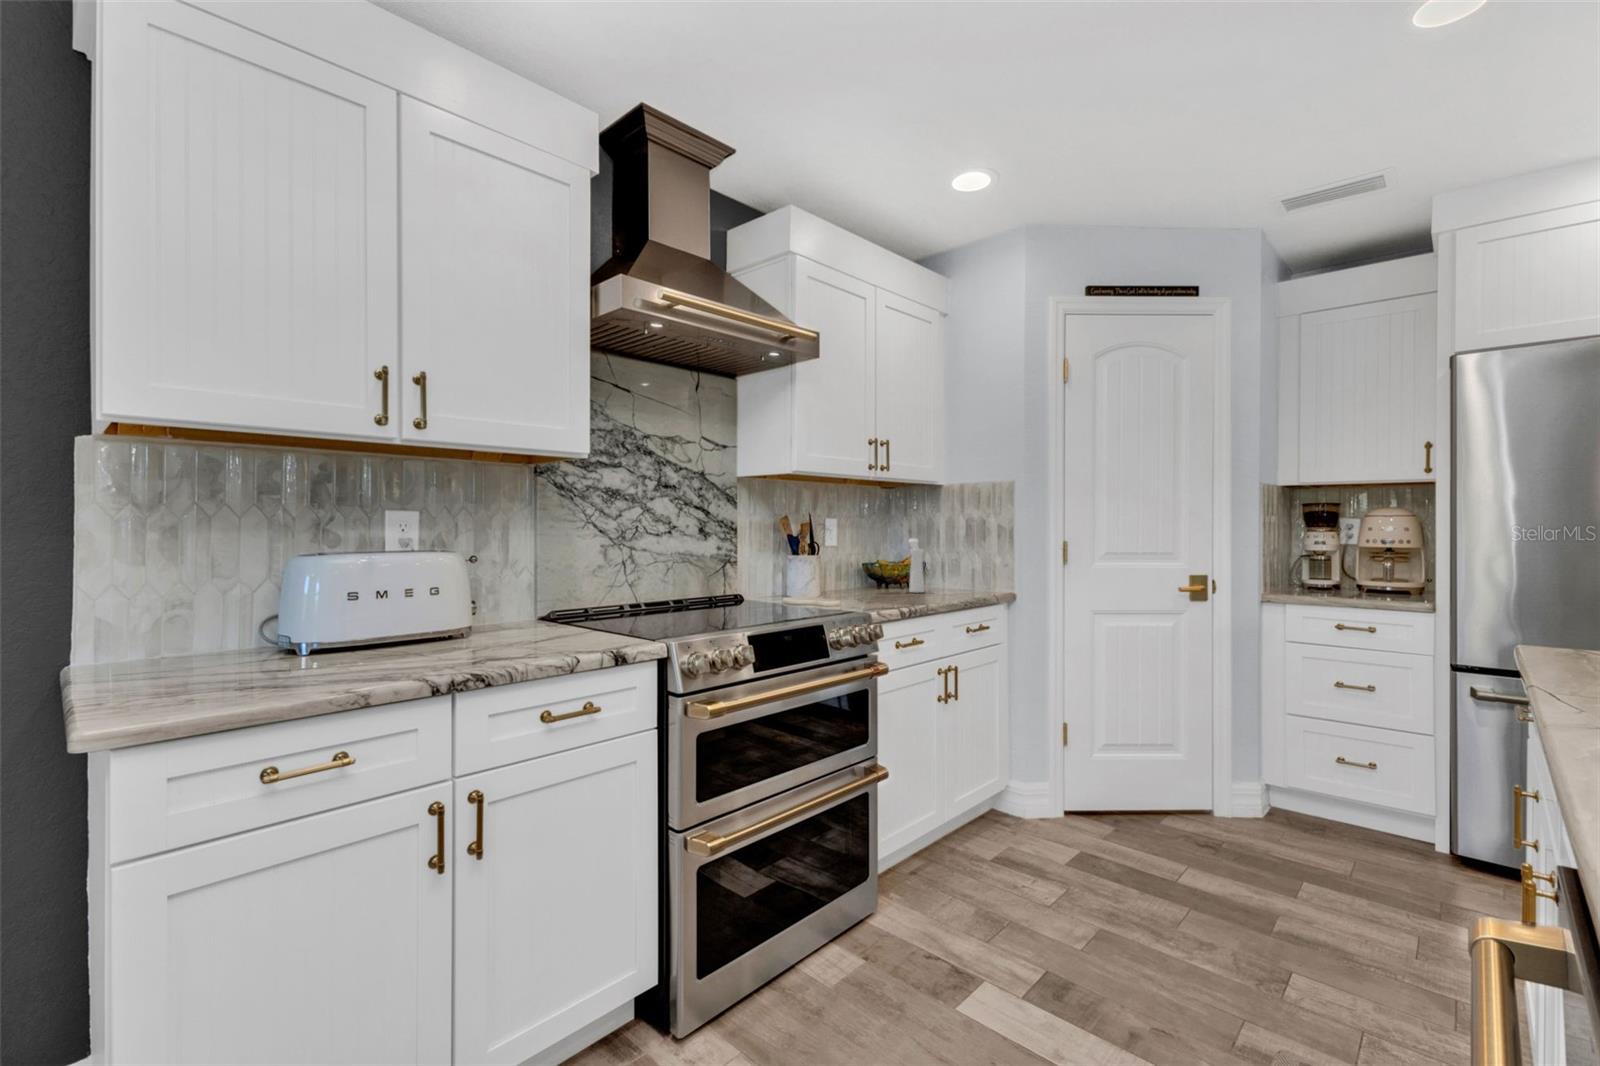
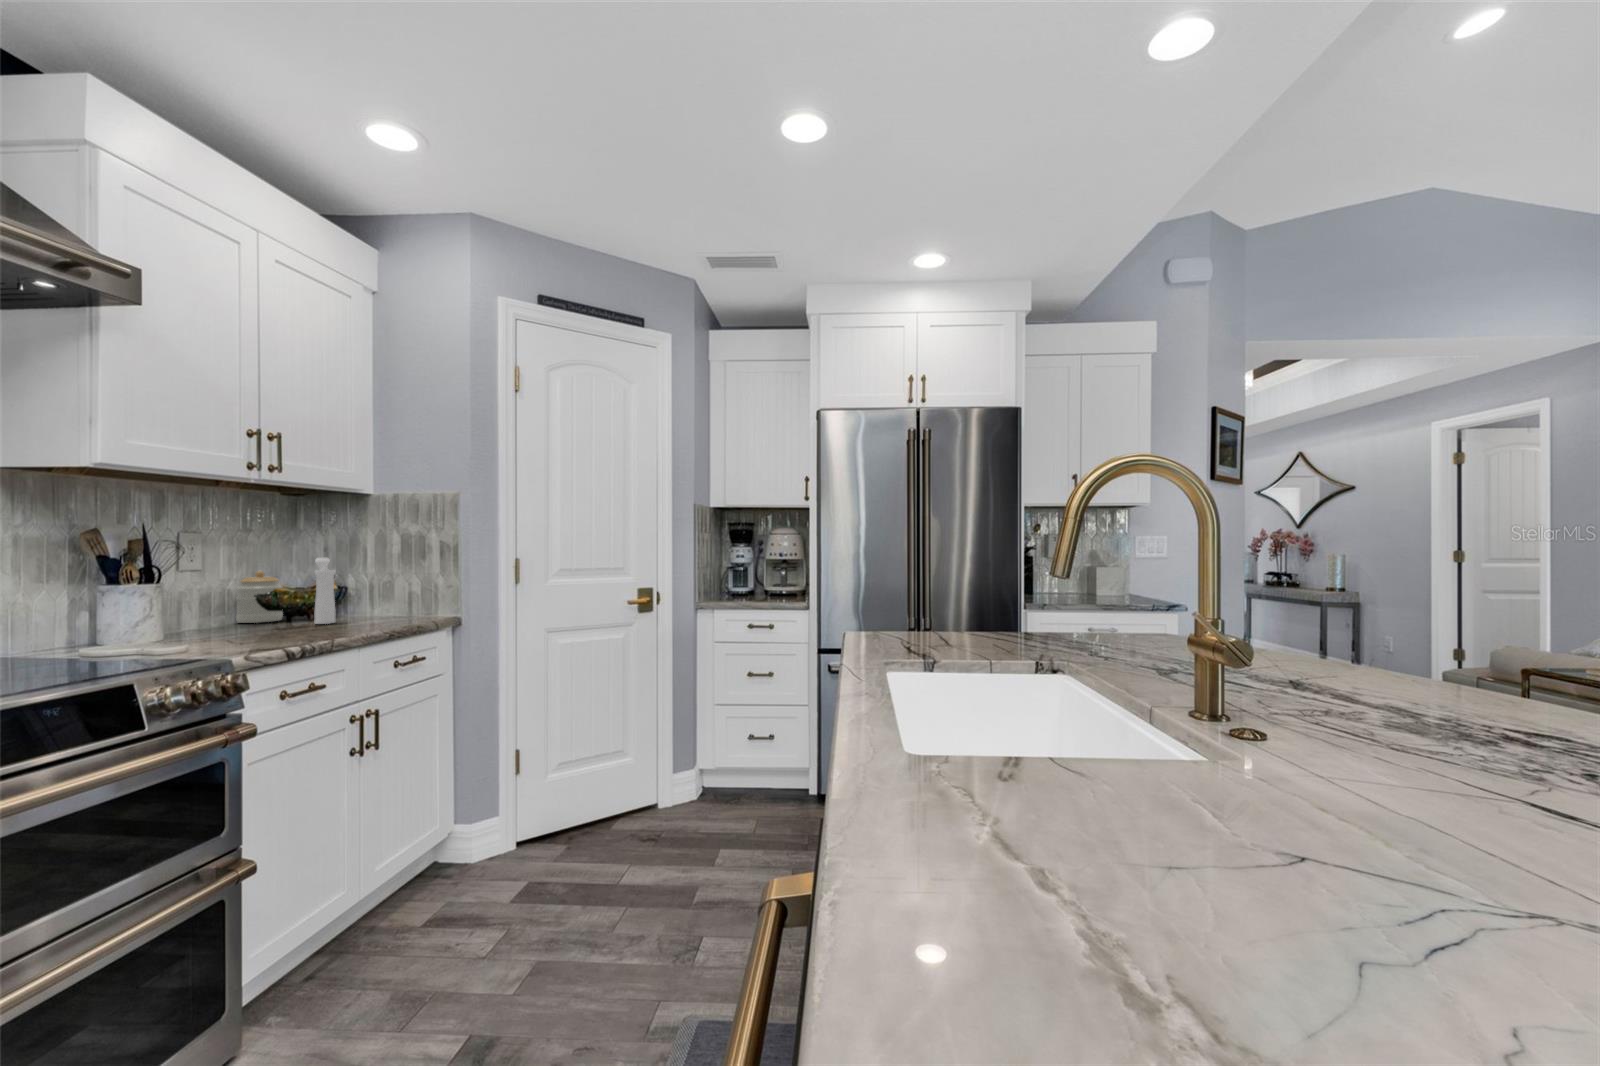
jar: none [856,548,886,588] -> present [236,571,283,623]

